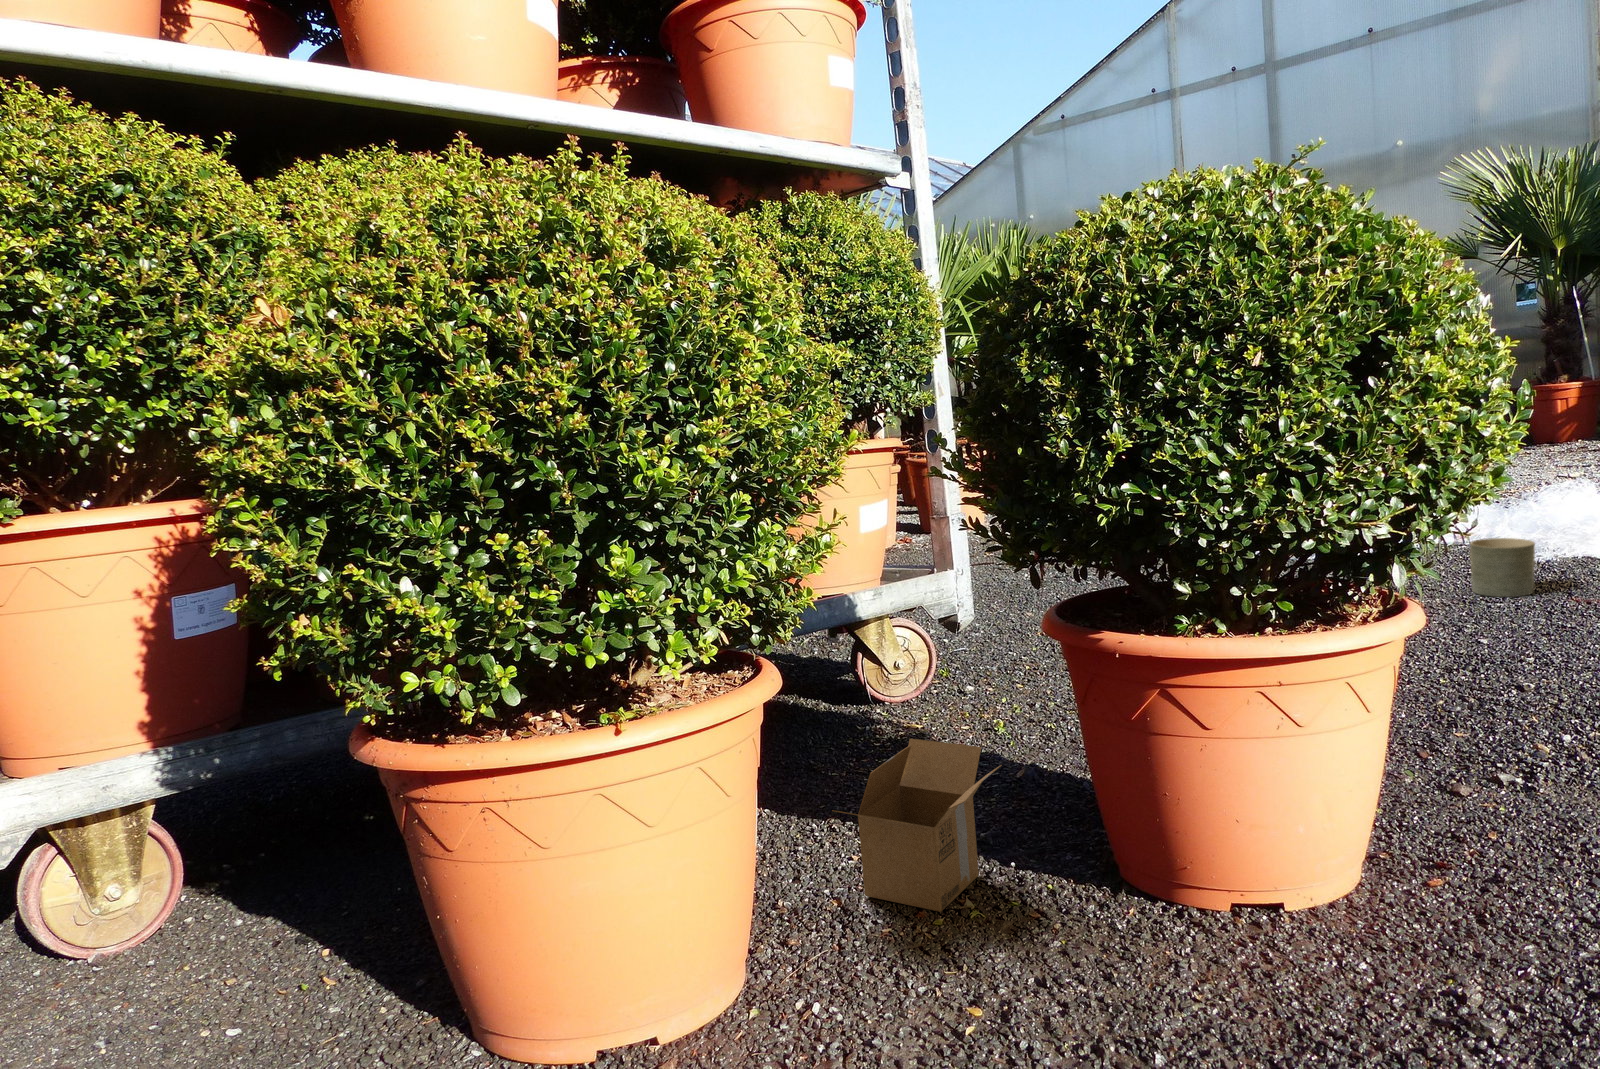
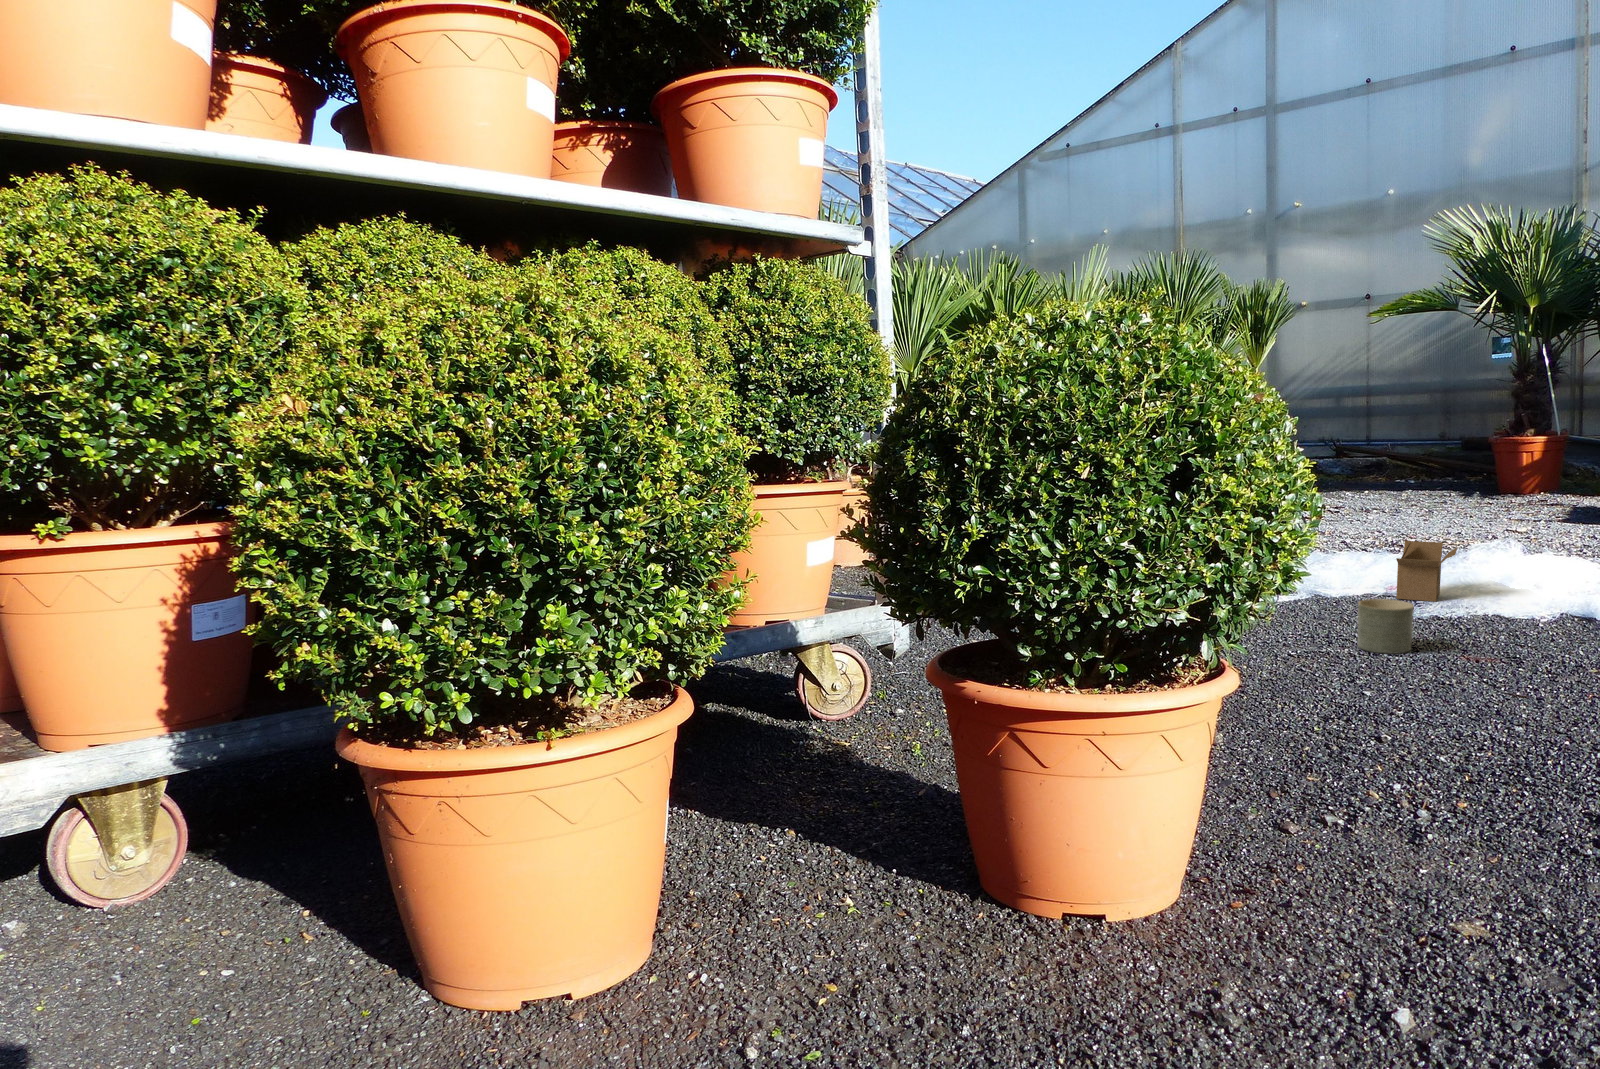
cardboard box: present [832,739,1002,912] -> present [1396,541,1458,602]

